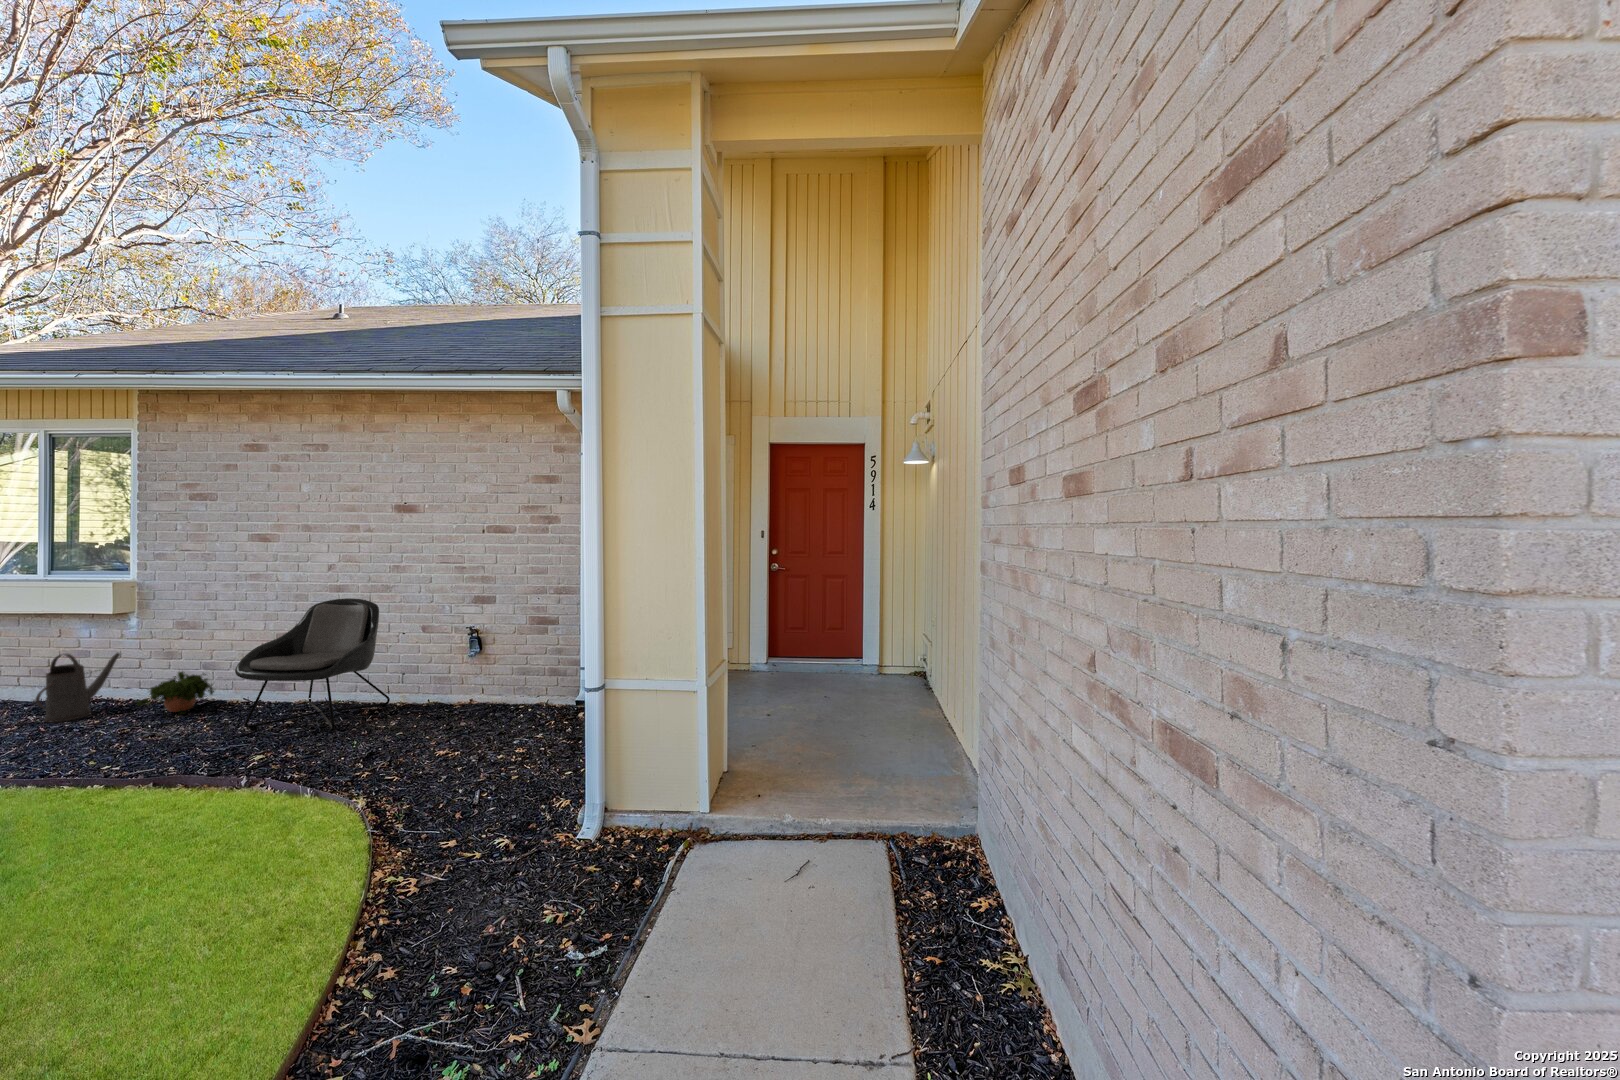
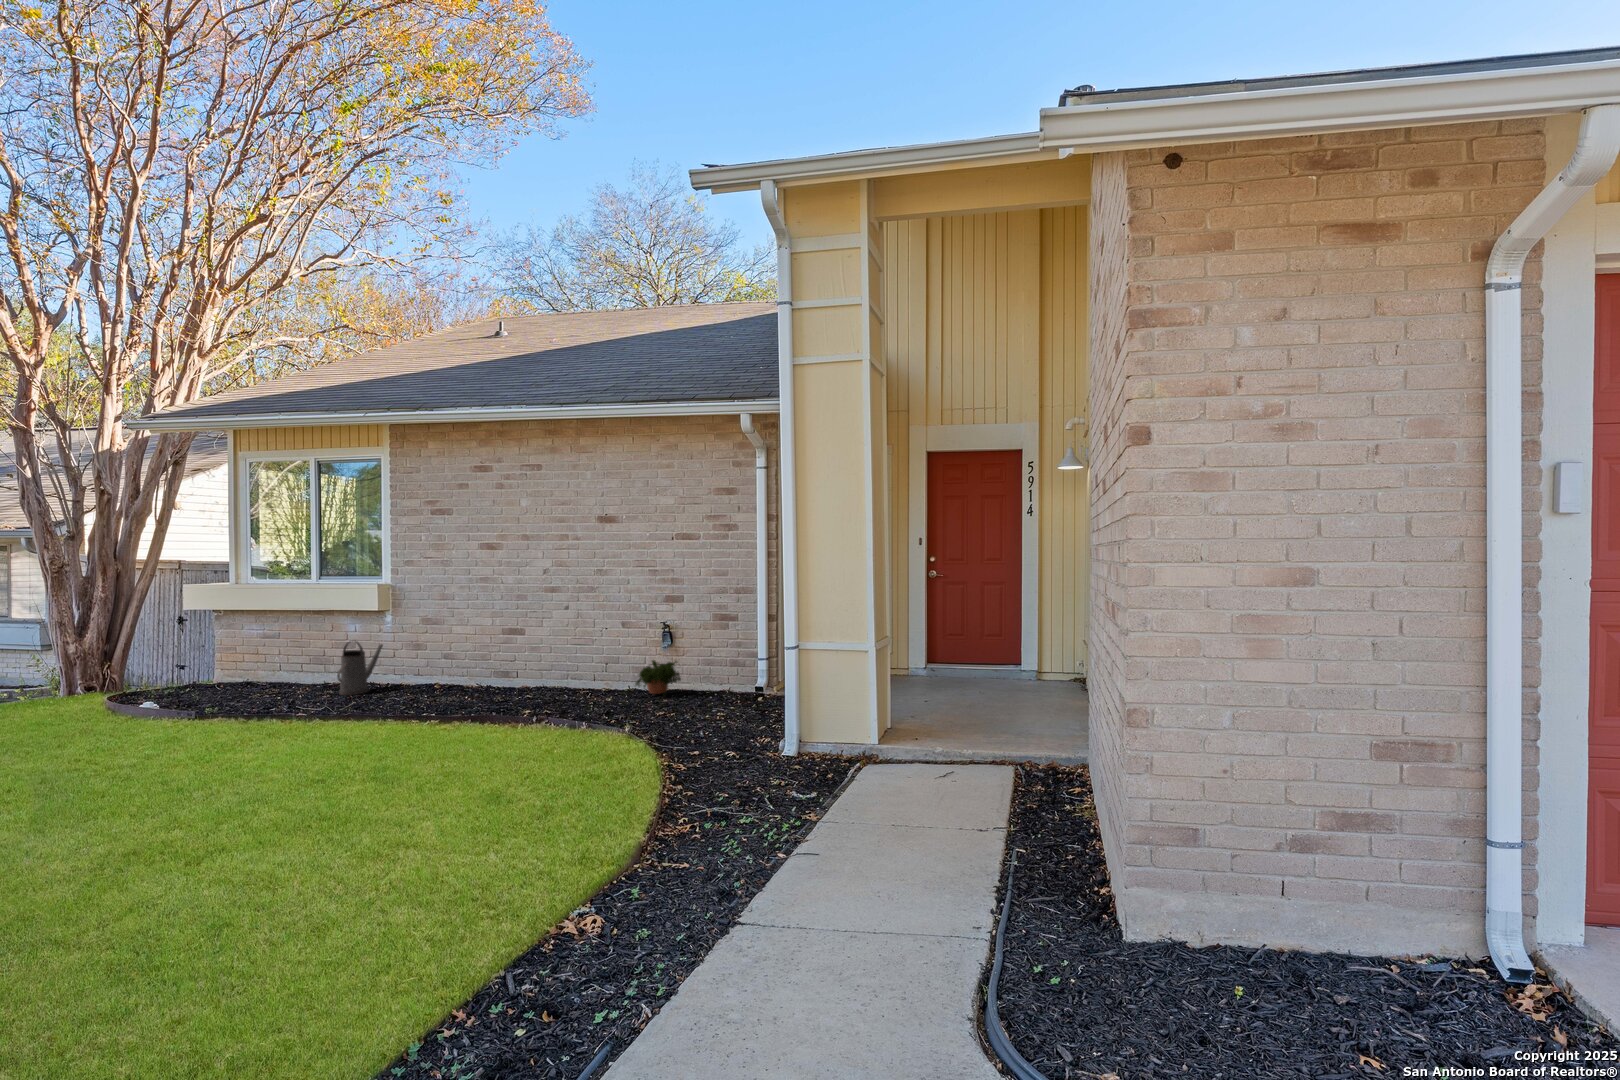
lounge chair: present [235,598,390,731] -> none [487,597,596,703]
potted plant: present [138,672,214,712] -> present [635,660,681,695]

